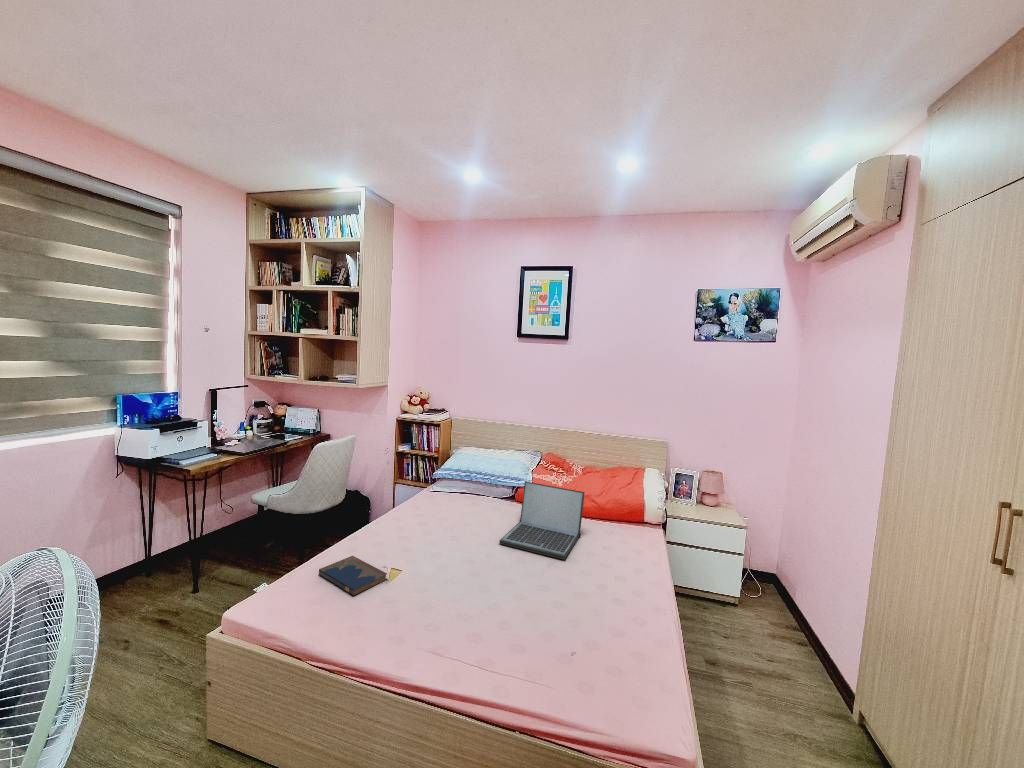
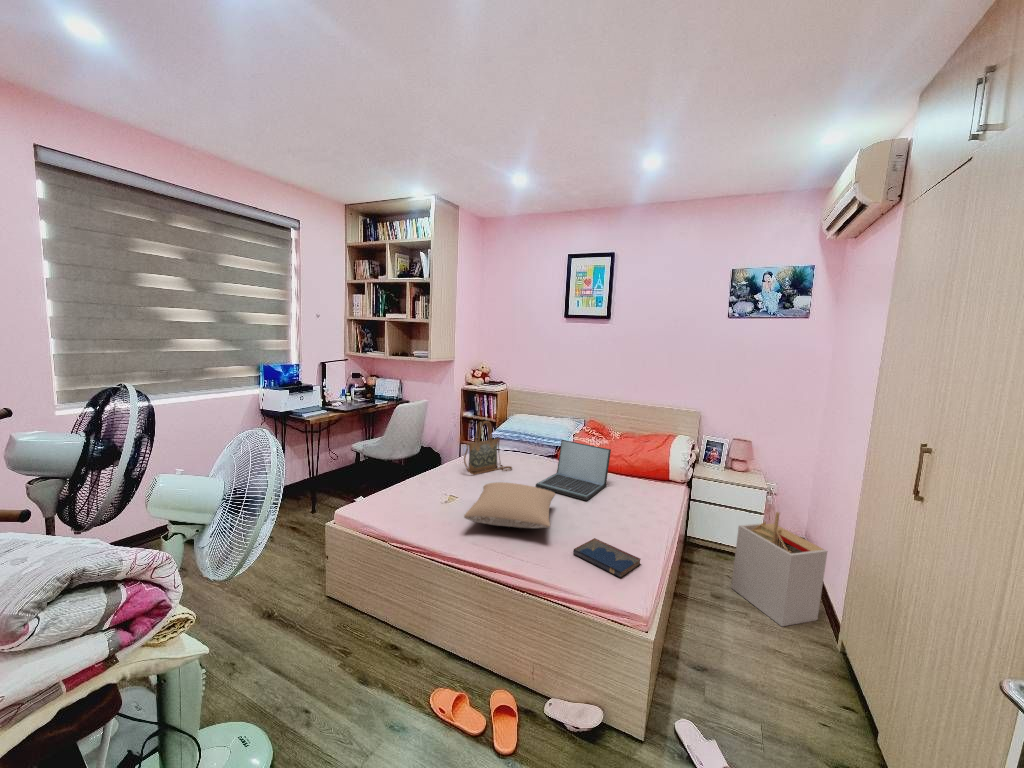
handbag: none [407,462,466,531] -> present [464,421,512,475]
pillow: none [422,549,540,616] -> present [464,482,555,528]
hardcover book: present [319,556,387,595] -> present [573,538,641,578]
storage bin: none [724,558,832,696] -> present [731,512,828,626]

